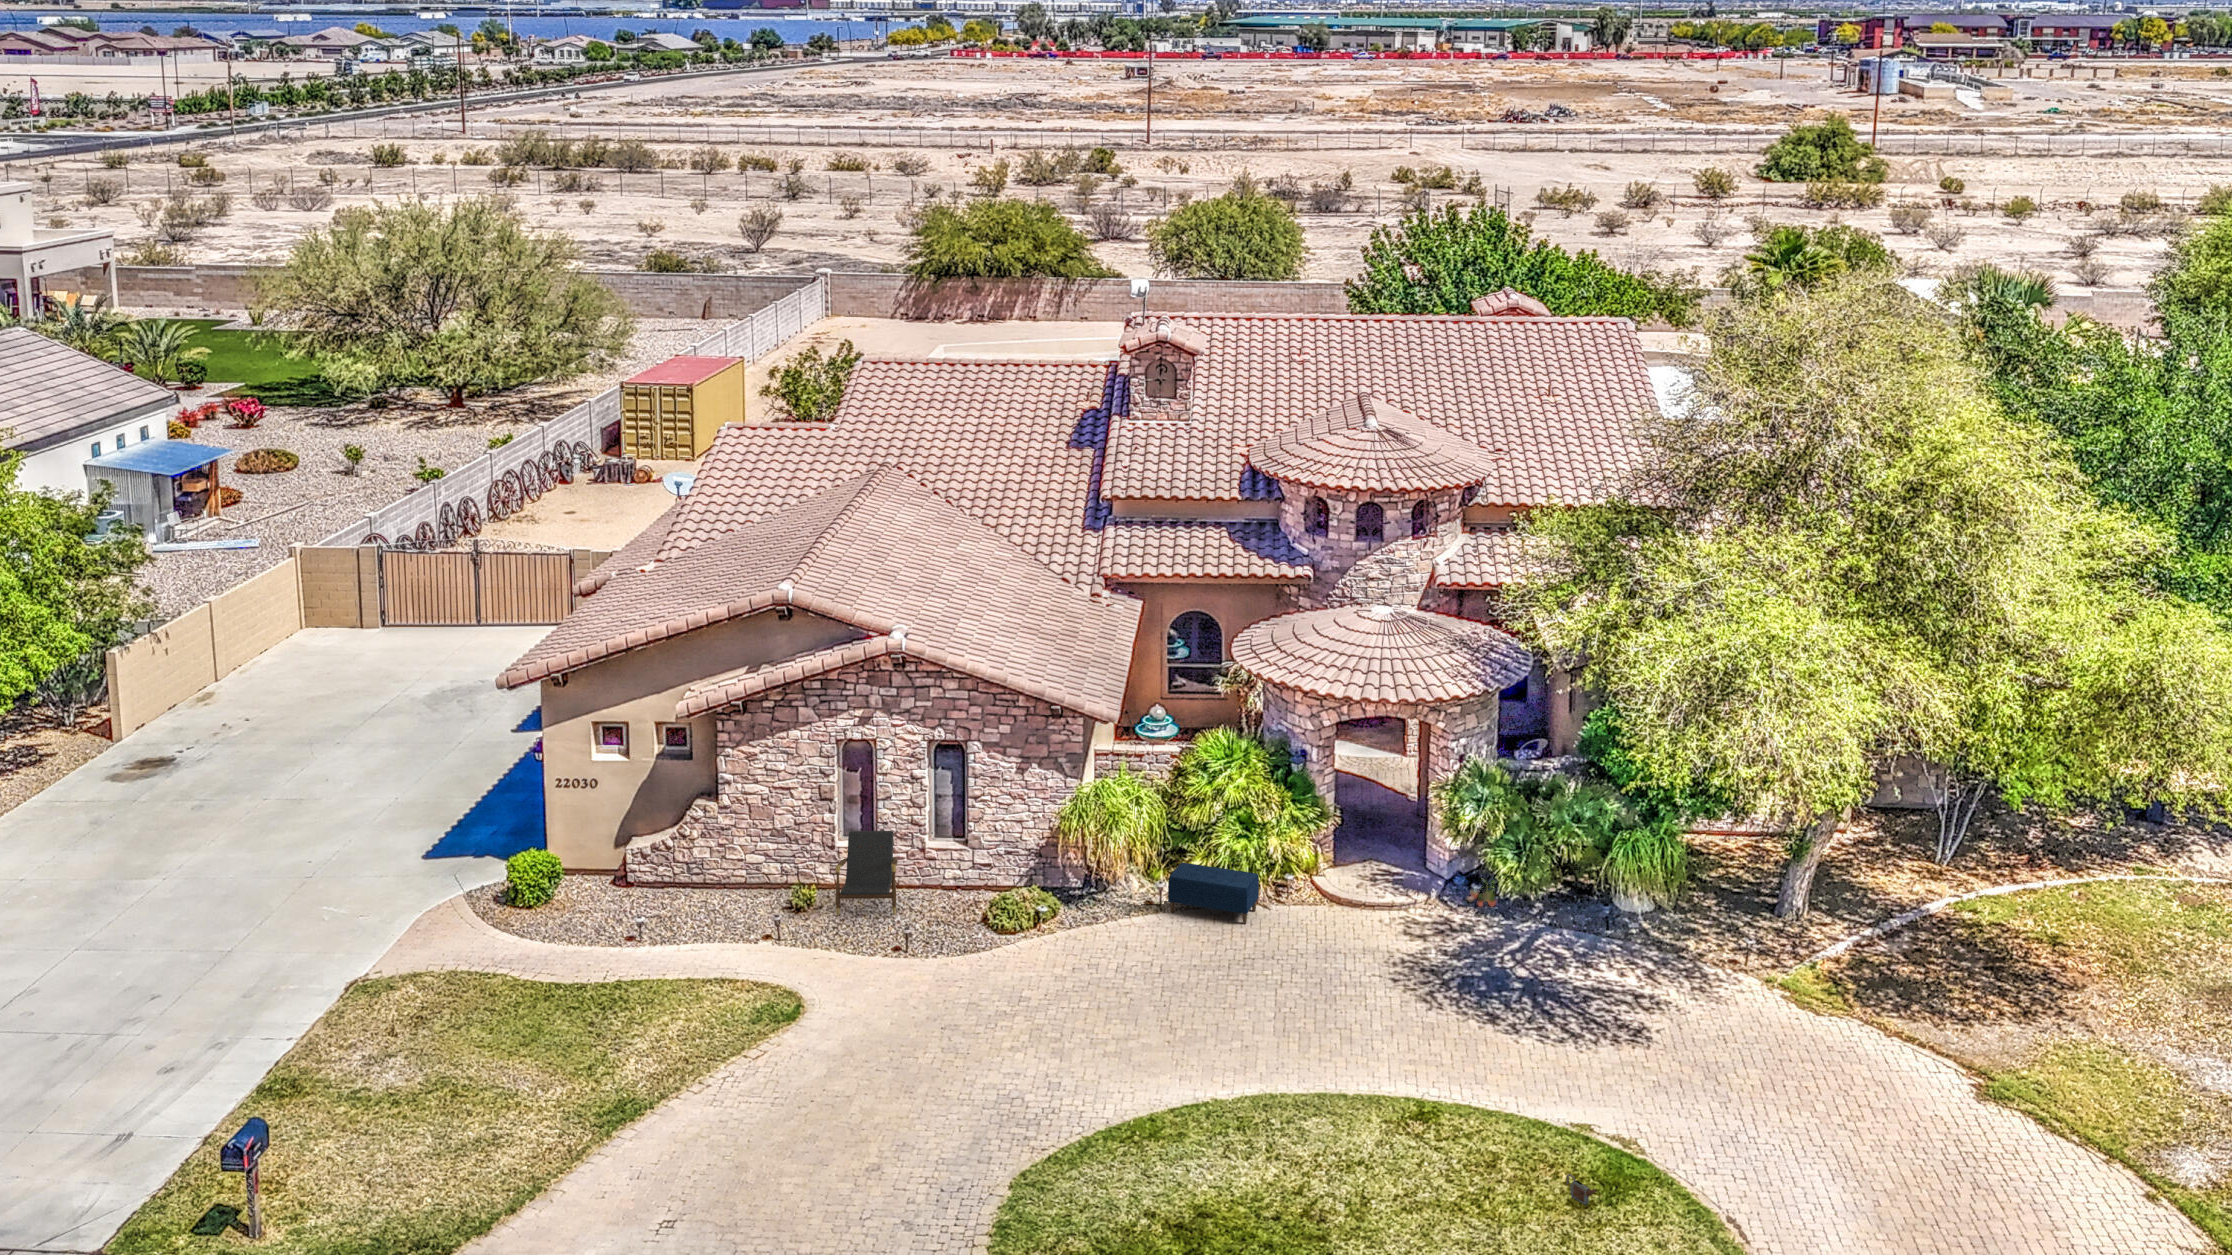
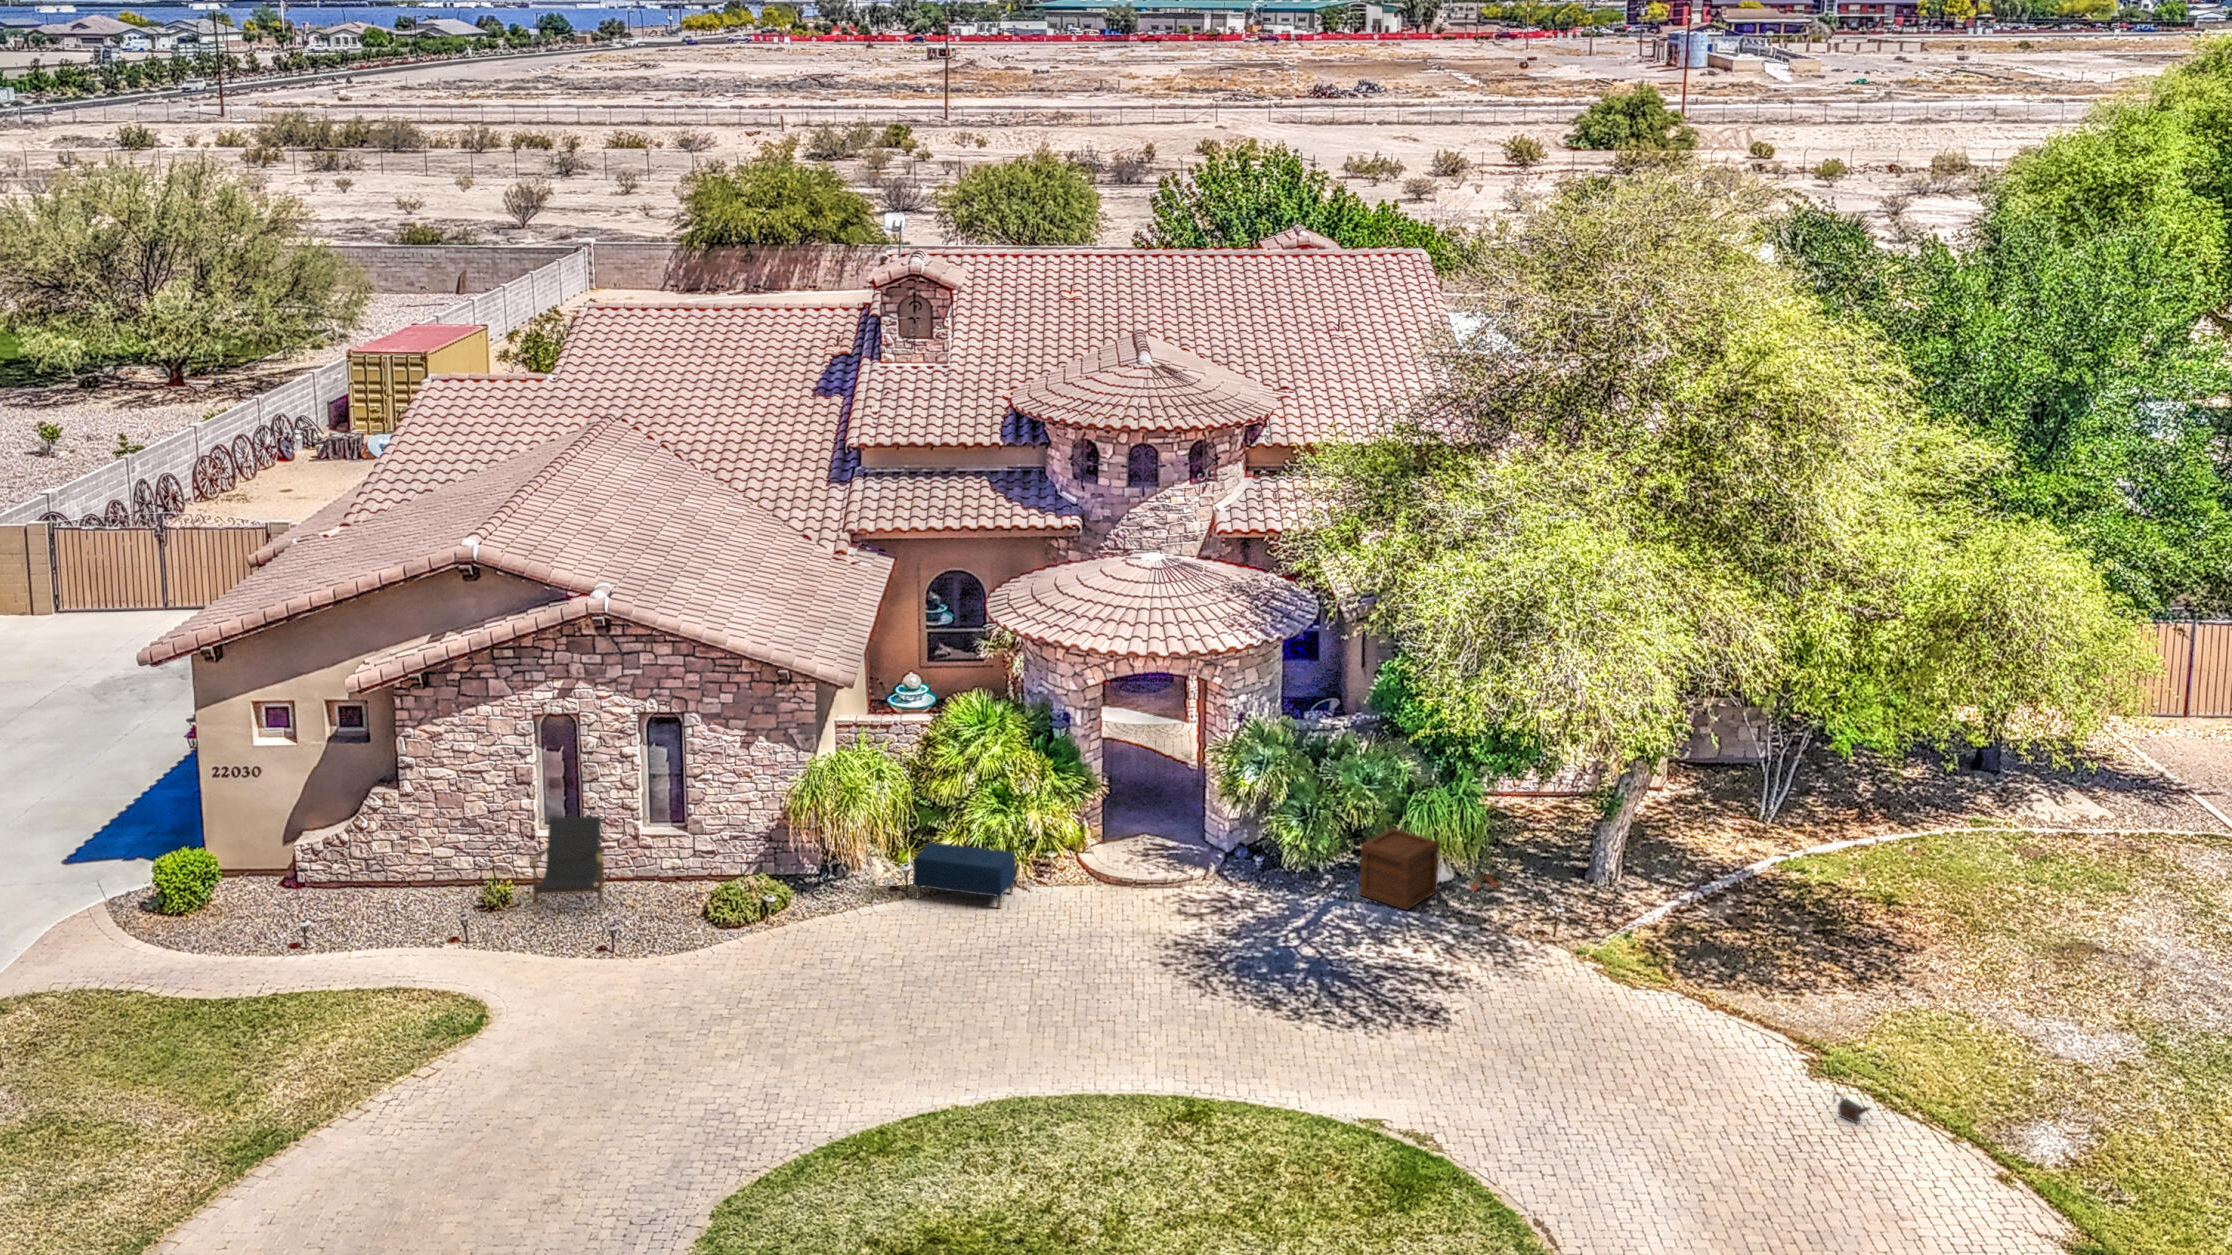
wooden crate: none [1567,862,1640,937] -> present [1359,828,1439,910]
potted plant: present [1468,881,1496,906] -> present [1470,861,1499,892]
watering can: present [1566,1174,1597,1205] -> present [1833,1092,1871,1123]

